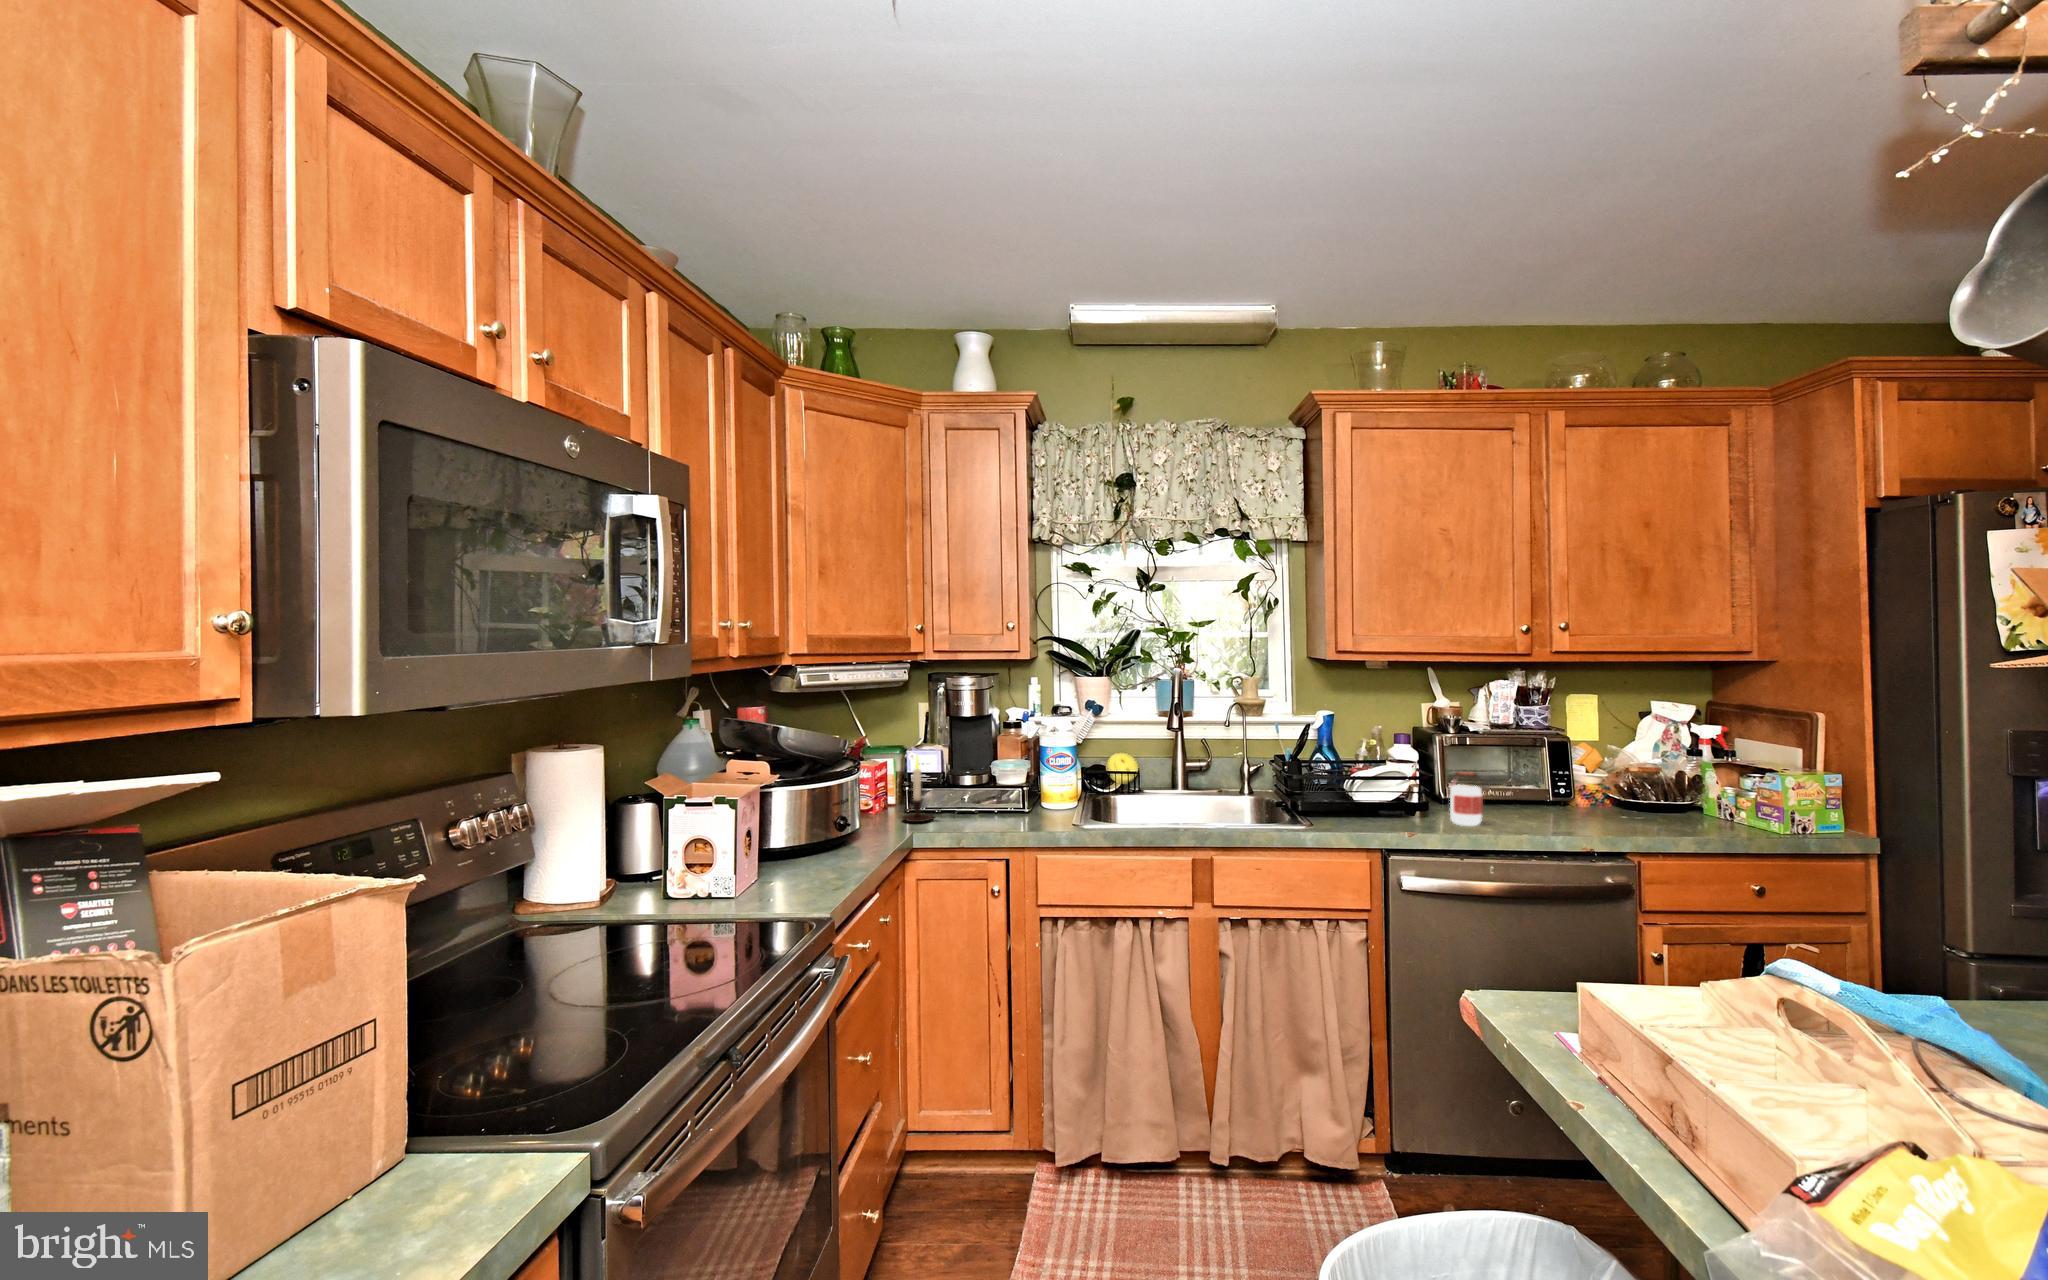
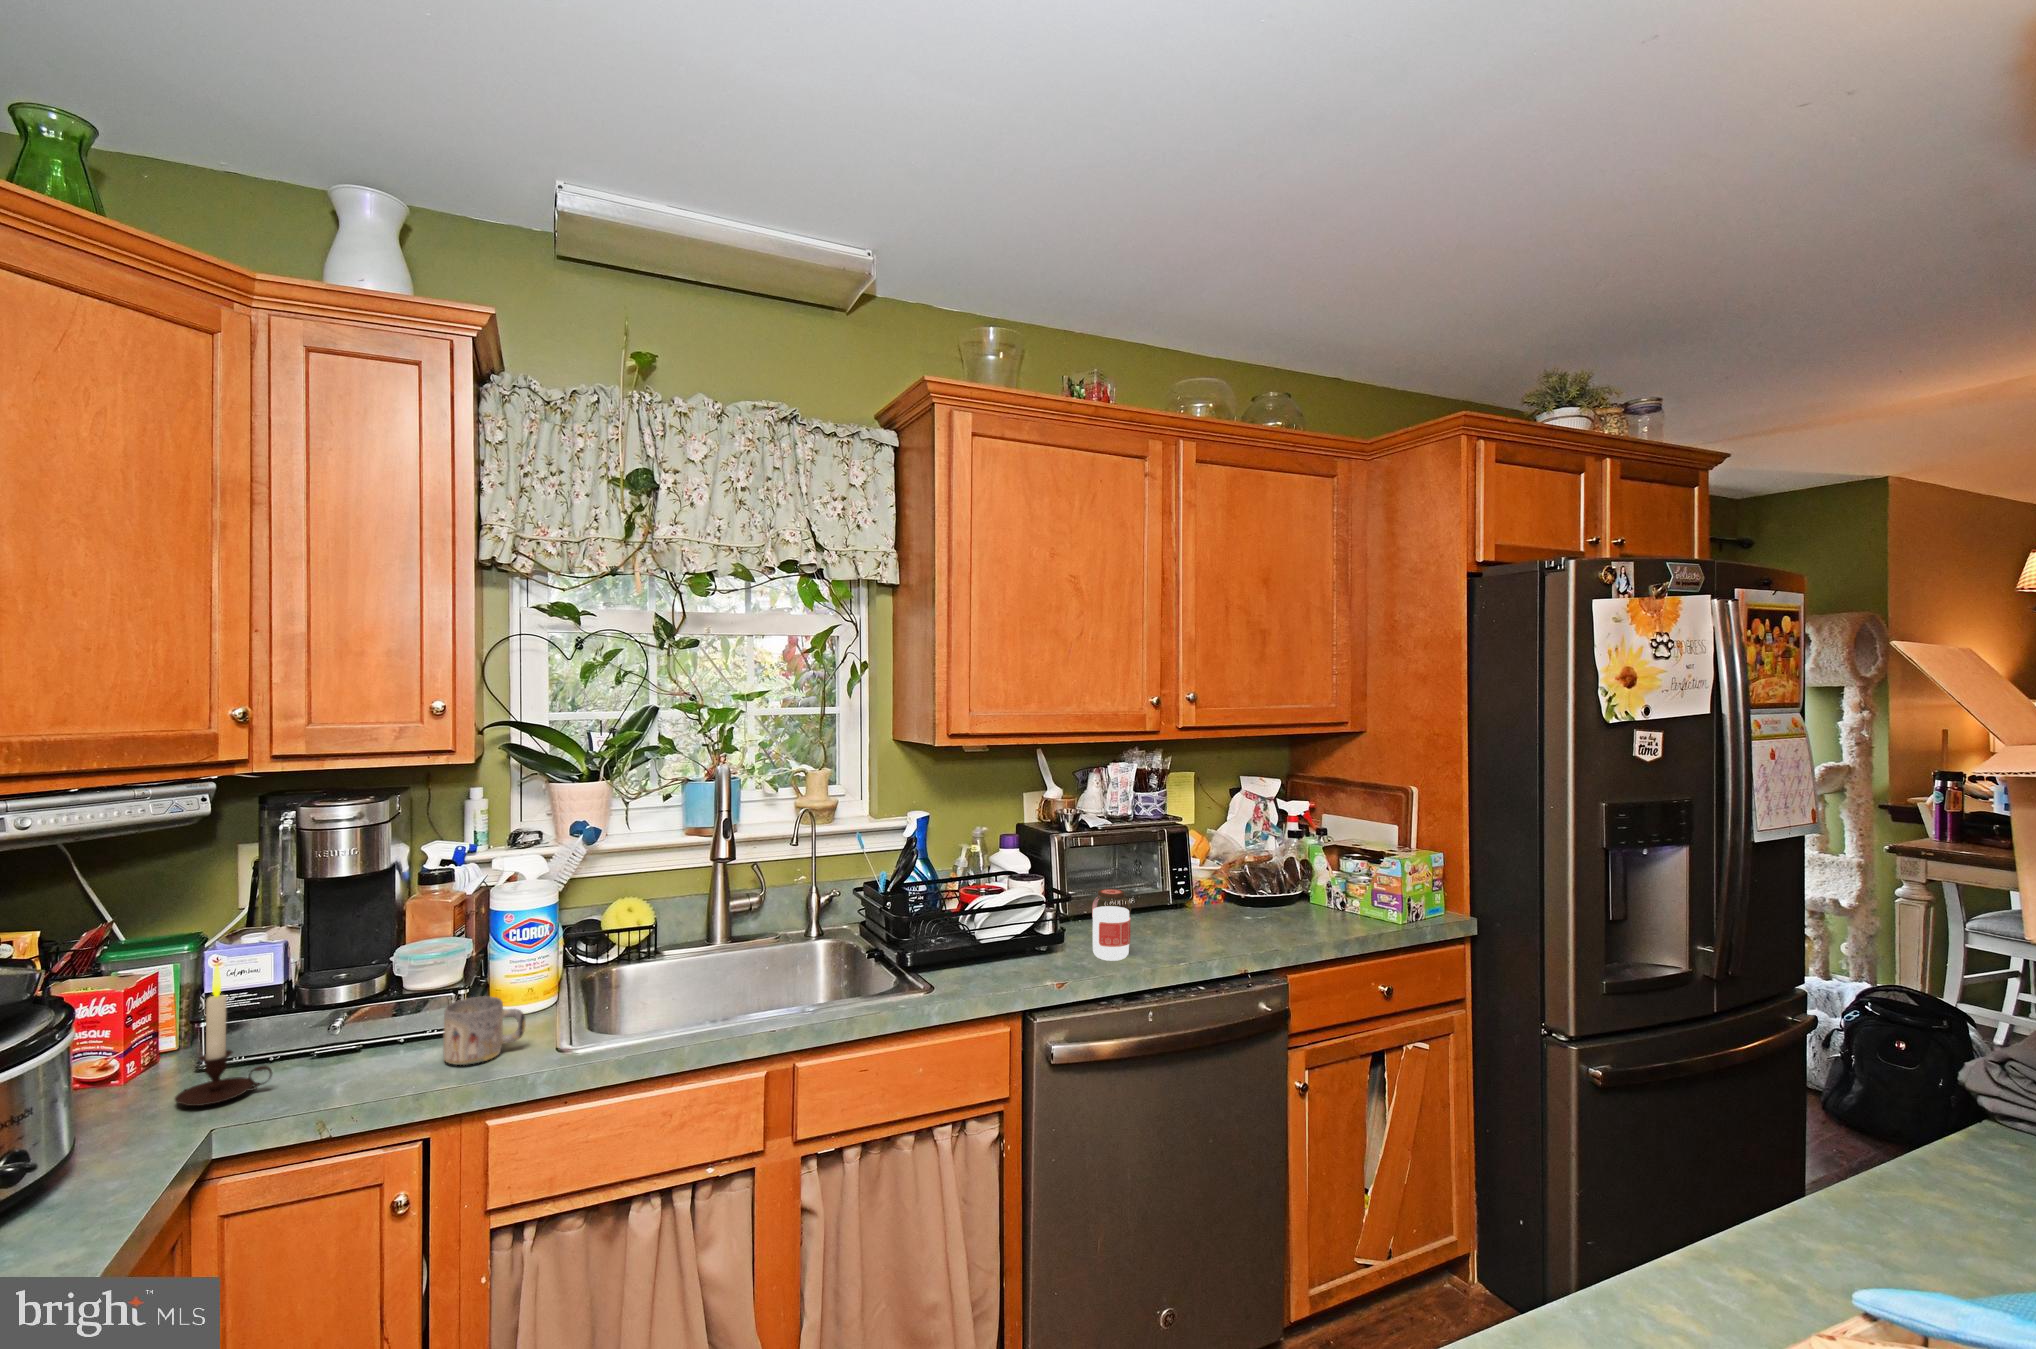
mug: none [1017,789,1057,823] -> present [443,996,526,1065]

